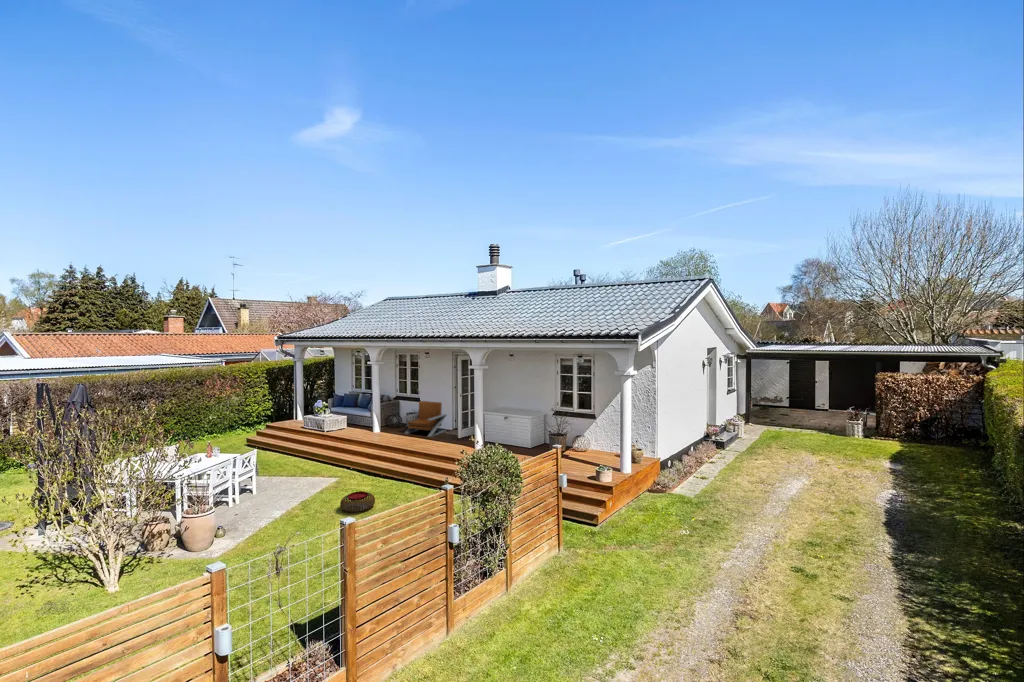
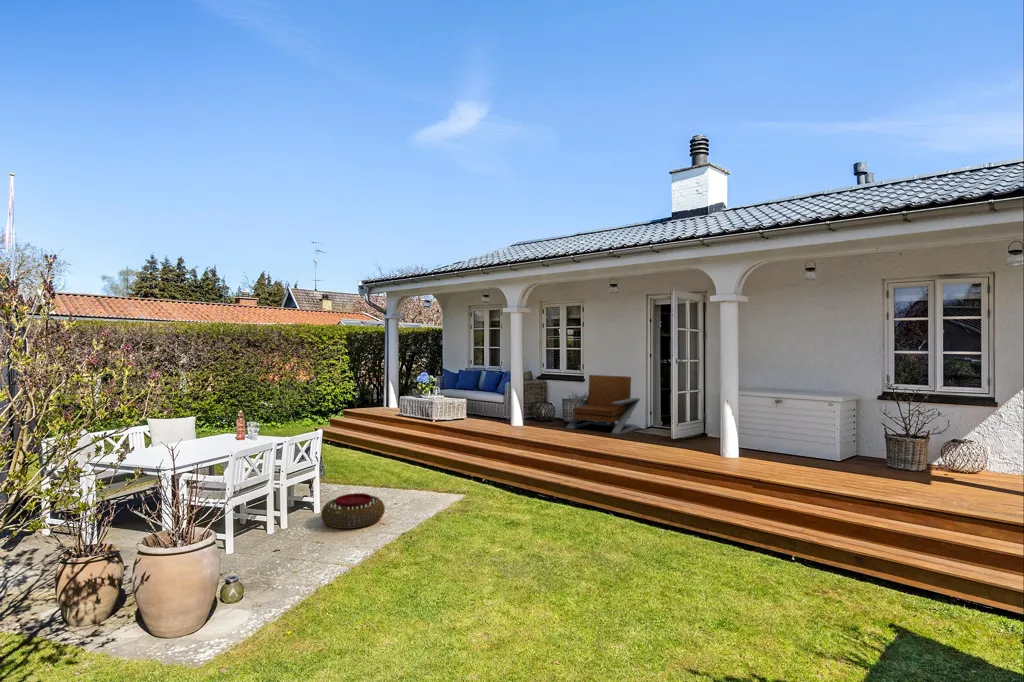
pouf: present [340,491,375,512] -> present [321,493,385,529]

